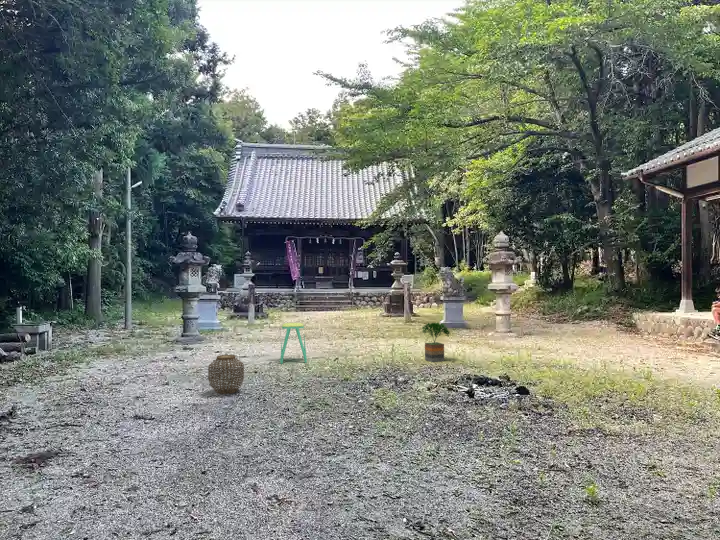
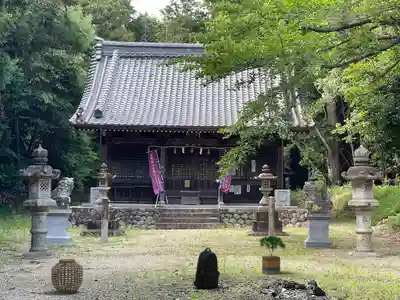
stool: present [280,323,307,364] -> none [122,235,148,274]
backpack: none [365,339,392,383] -> present [193,248,220,288]

